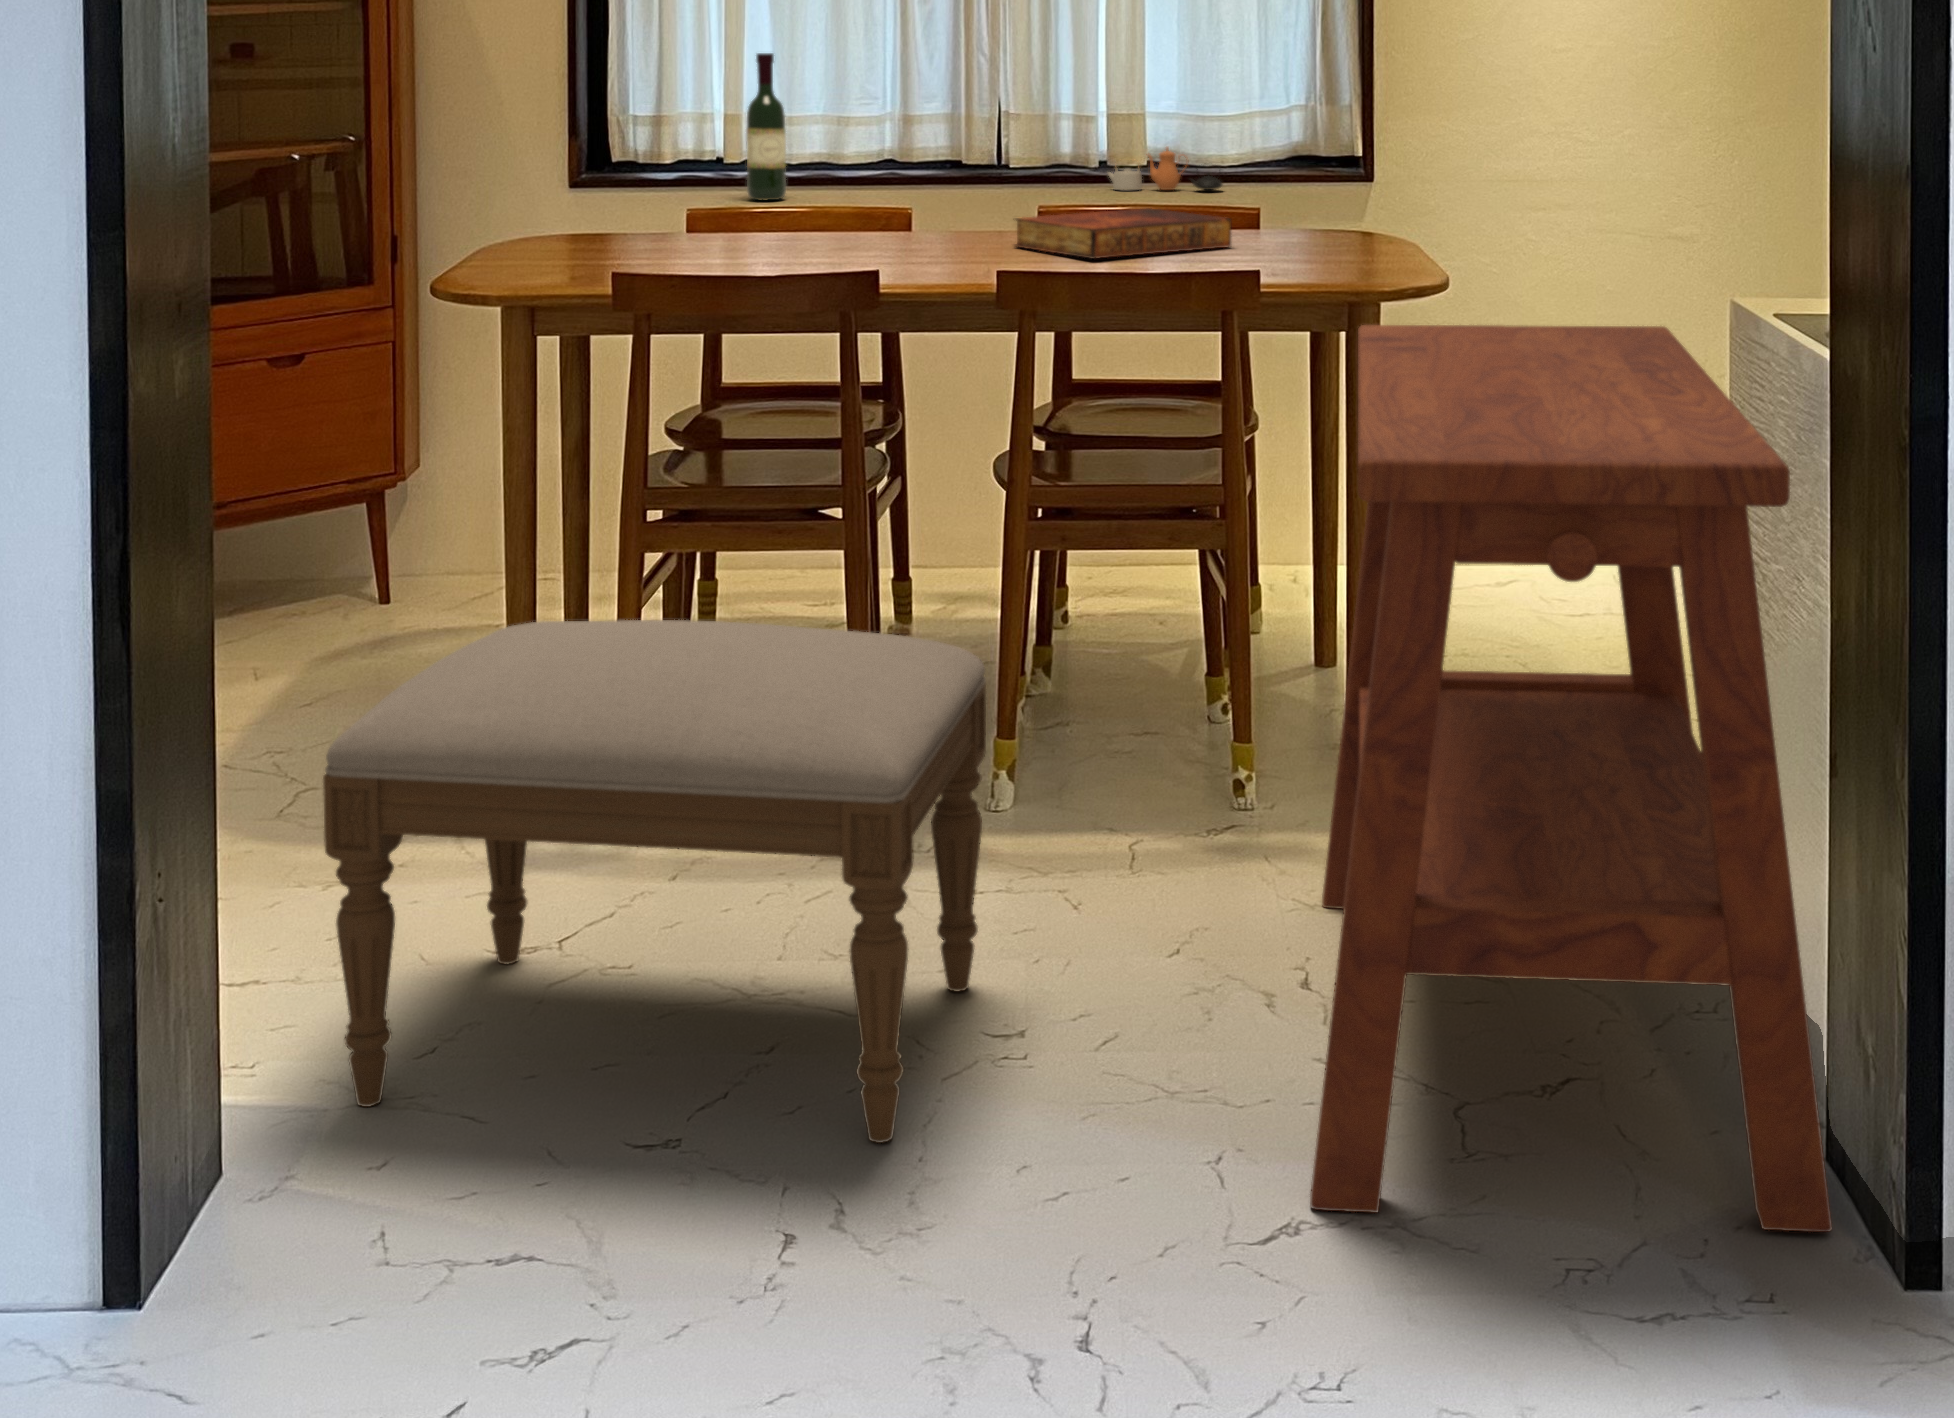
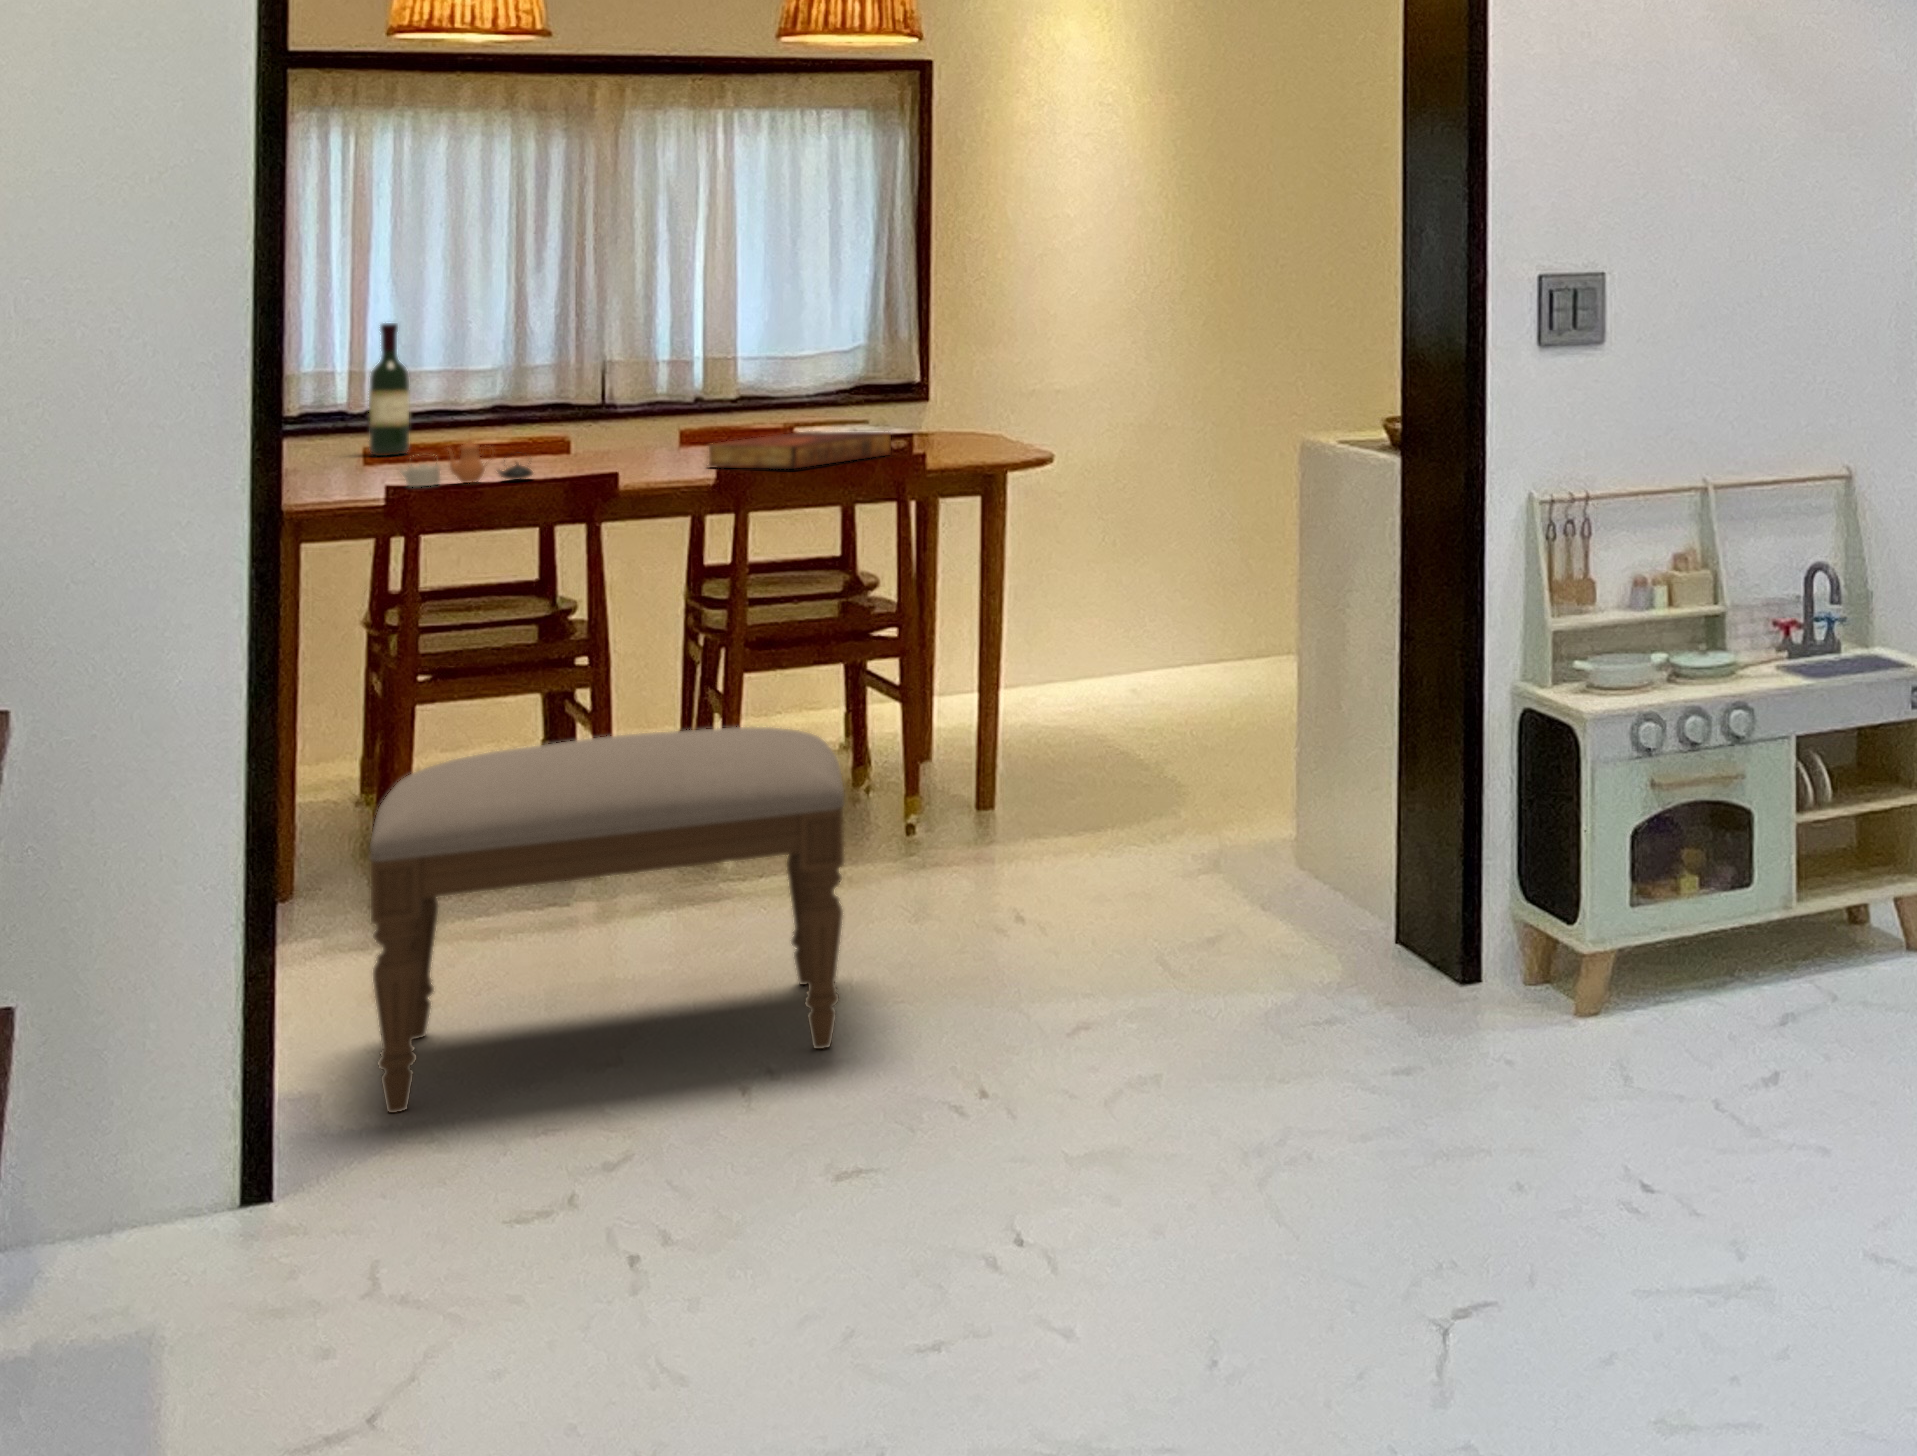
teapot: present [1108,147,1222,190] -> present [401,440,532,487]
side table: present [1310,325,1832,1232] -> none [1039,473,1441,1016]

